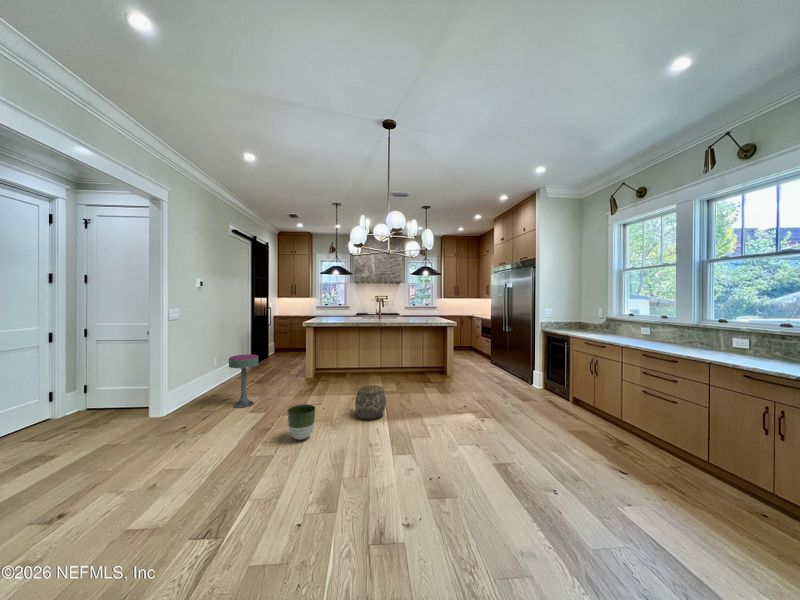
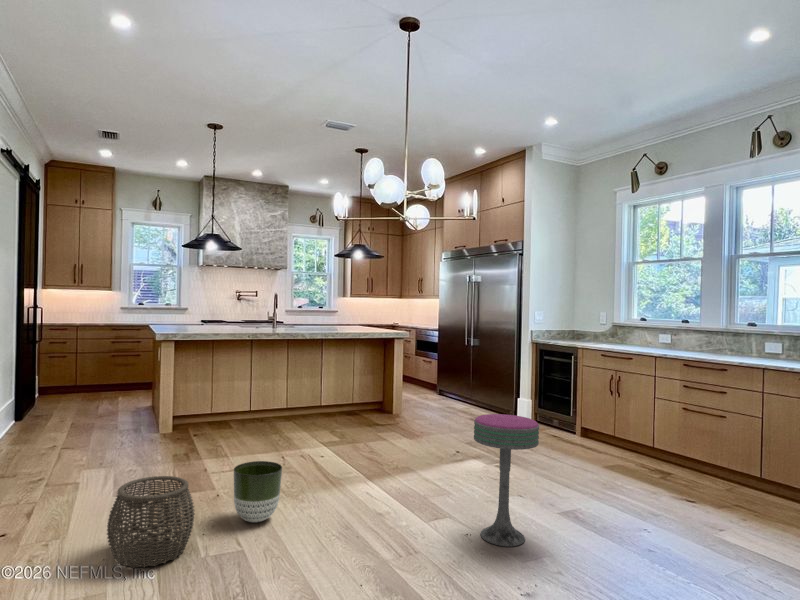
bar stool: present [229,354,258,408] -> present [474,414,539,547]
woven basket: present [355,385,386,419] -> present [107,476,195,568]

